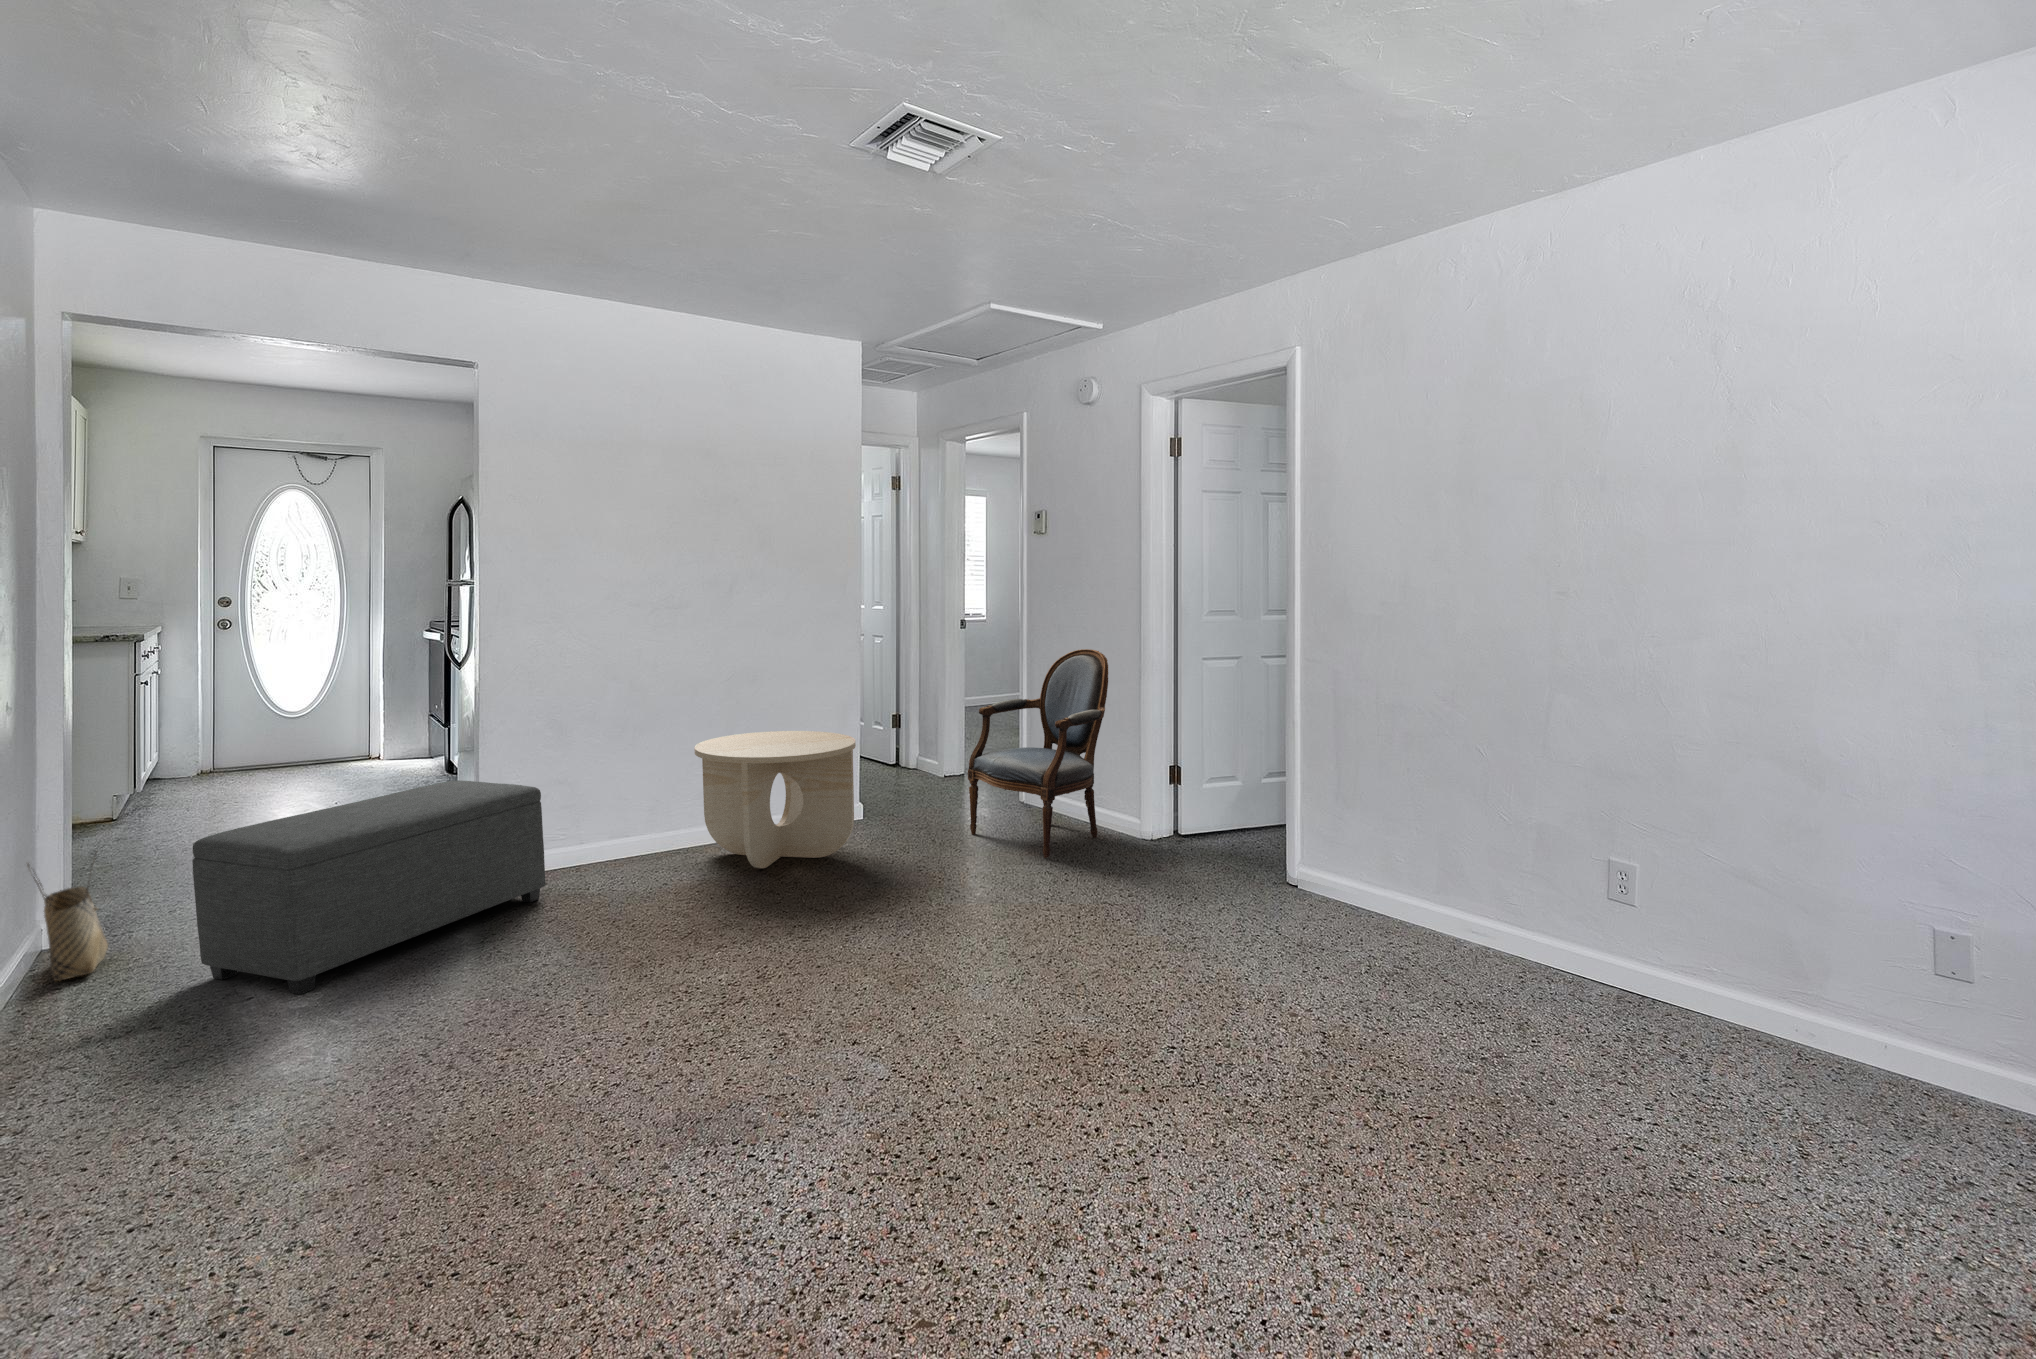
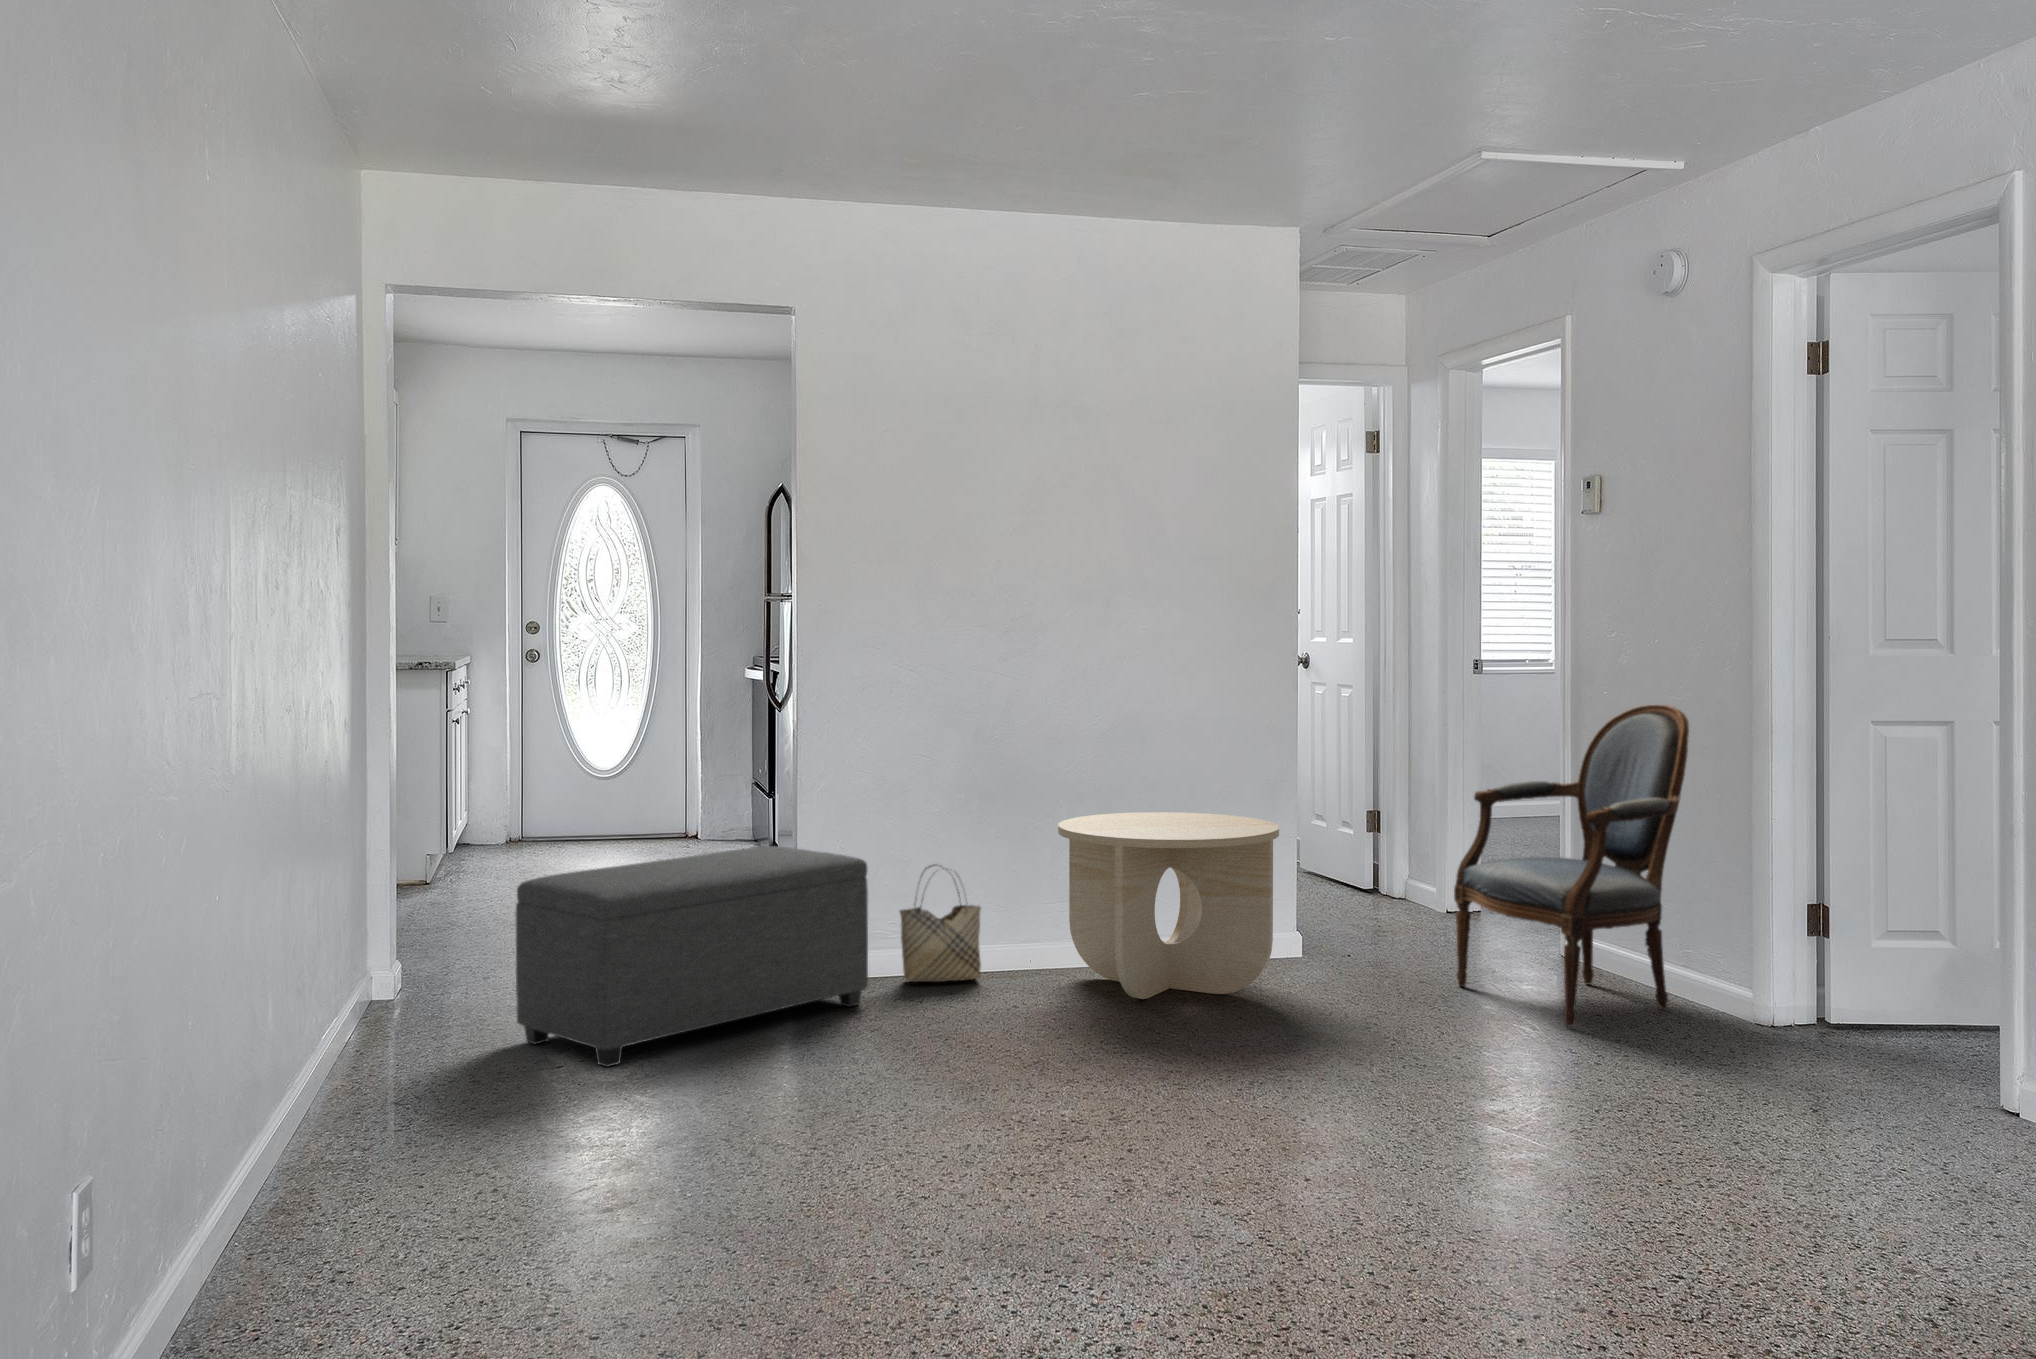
woven basket: present [27,852,108,981] -> present [900,865,981,982]

